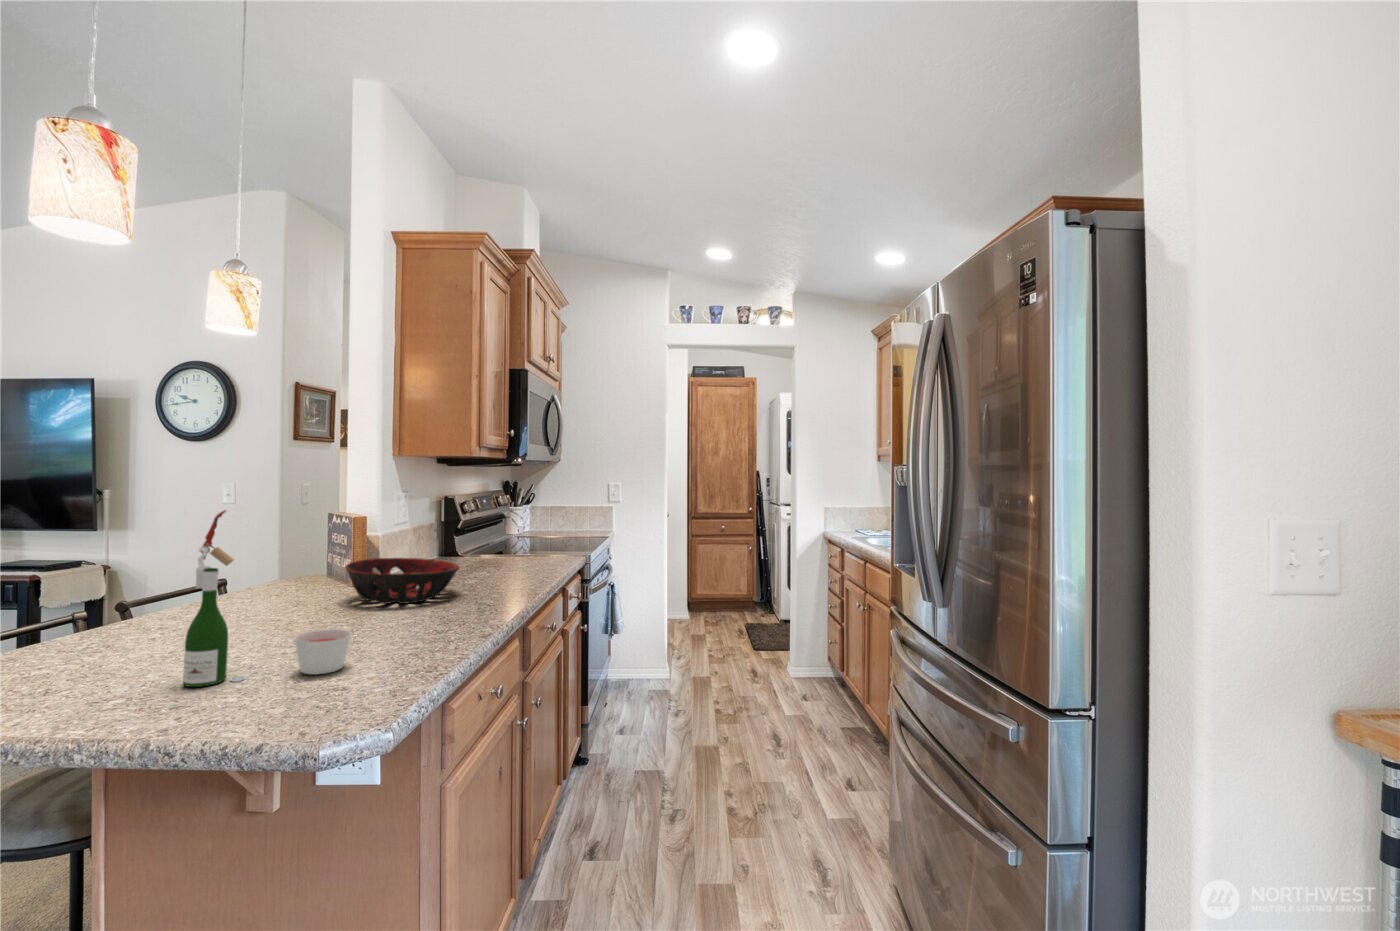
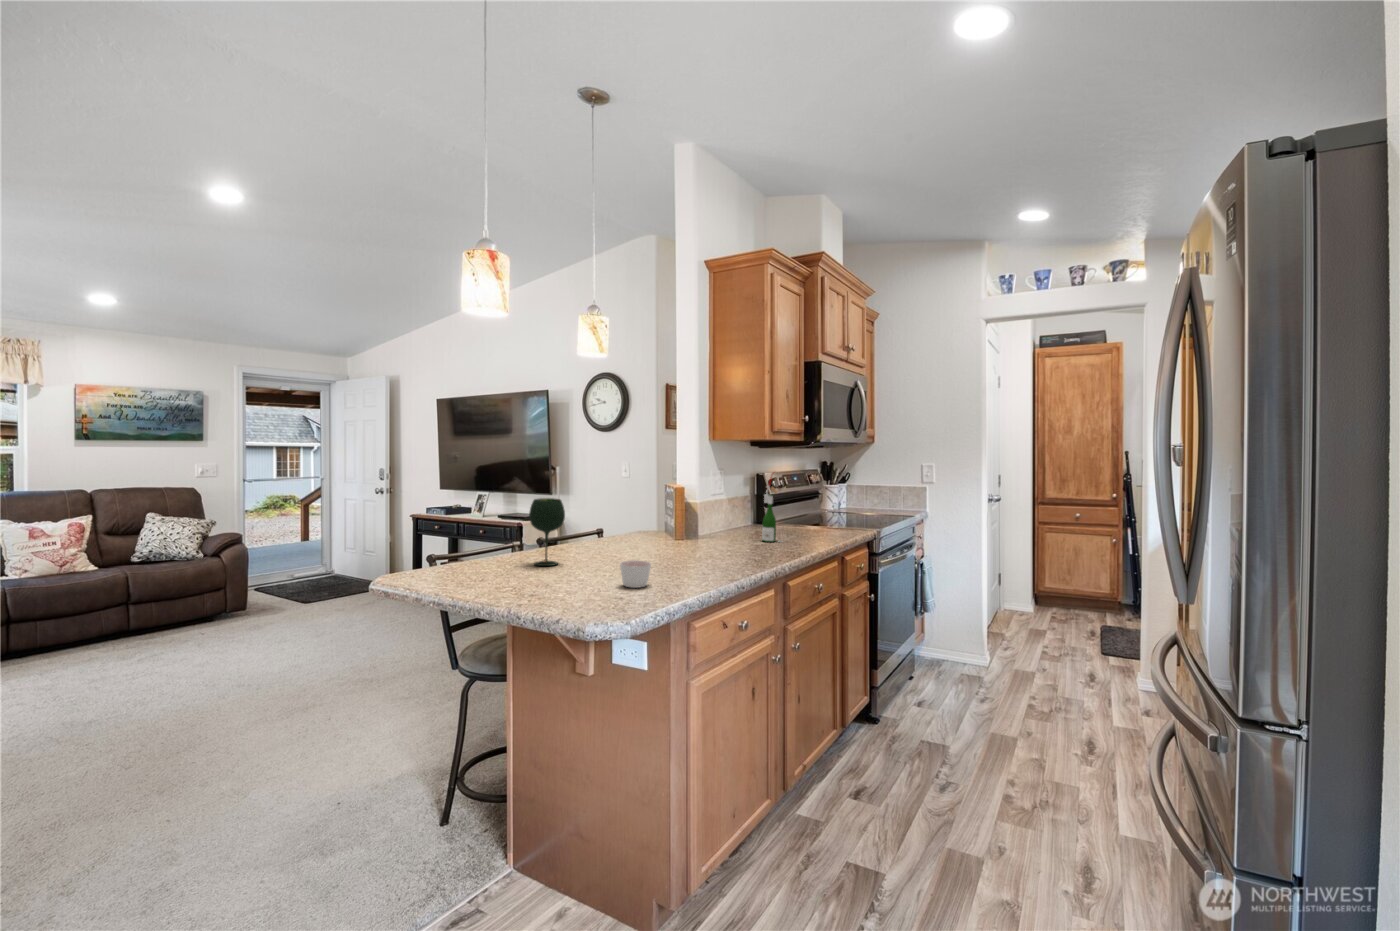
wine bottle: present [183,510,245,687] -> present [762,477,778,542]
wine glass: none [86,541,166,658] -> present [529,498,565,566]
decorative bowl: present [345,558,459,604] -> none [668,520,746,554]

